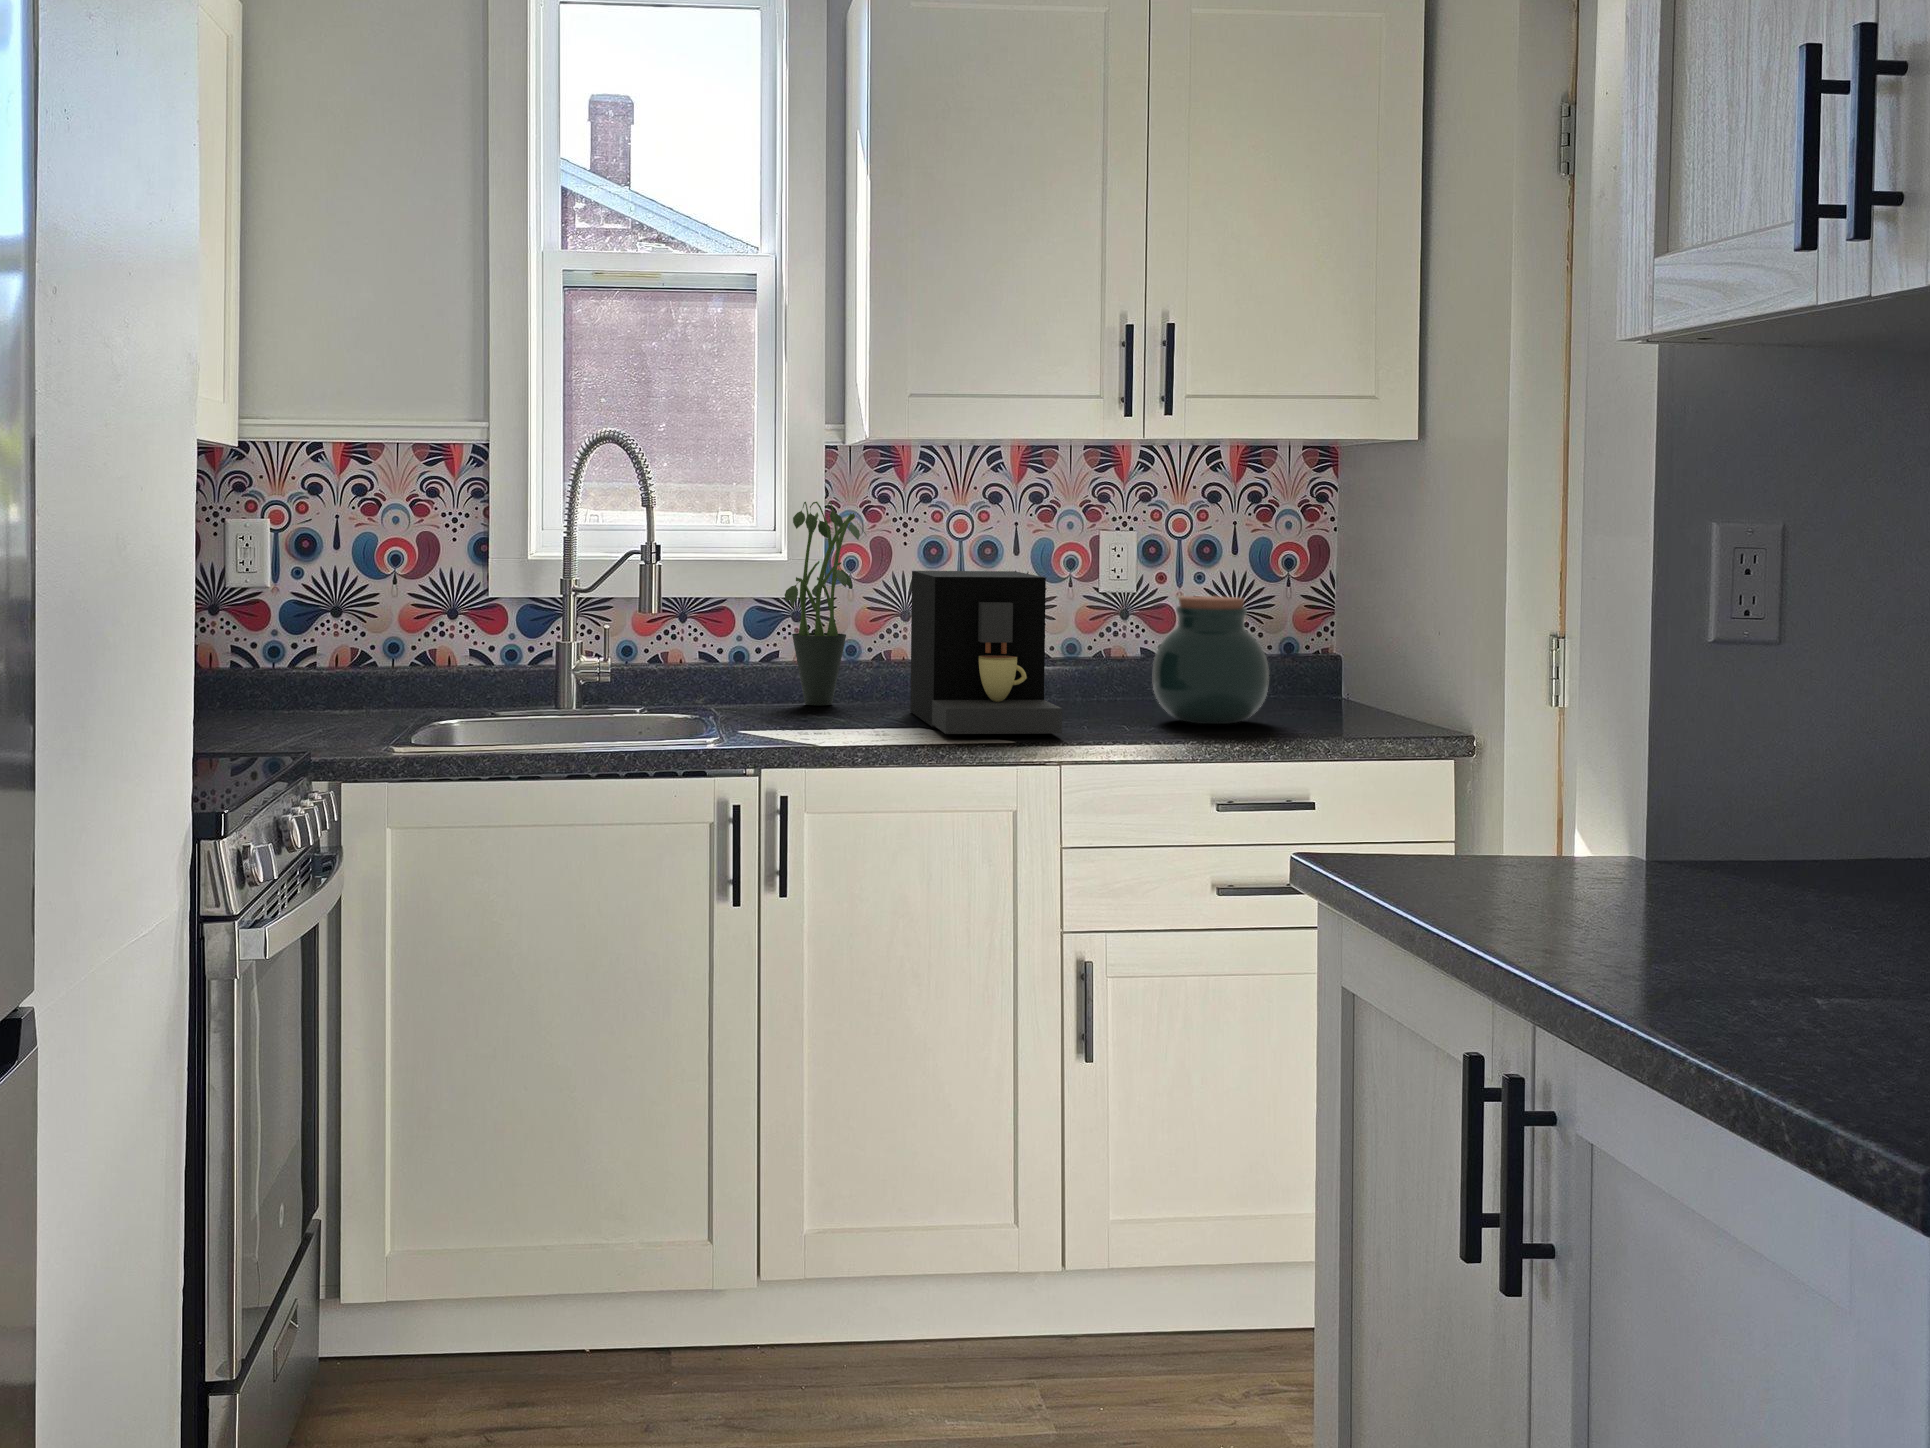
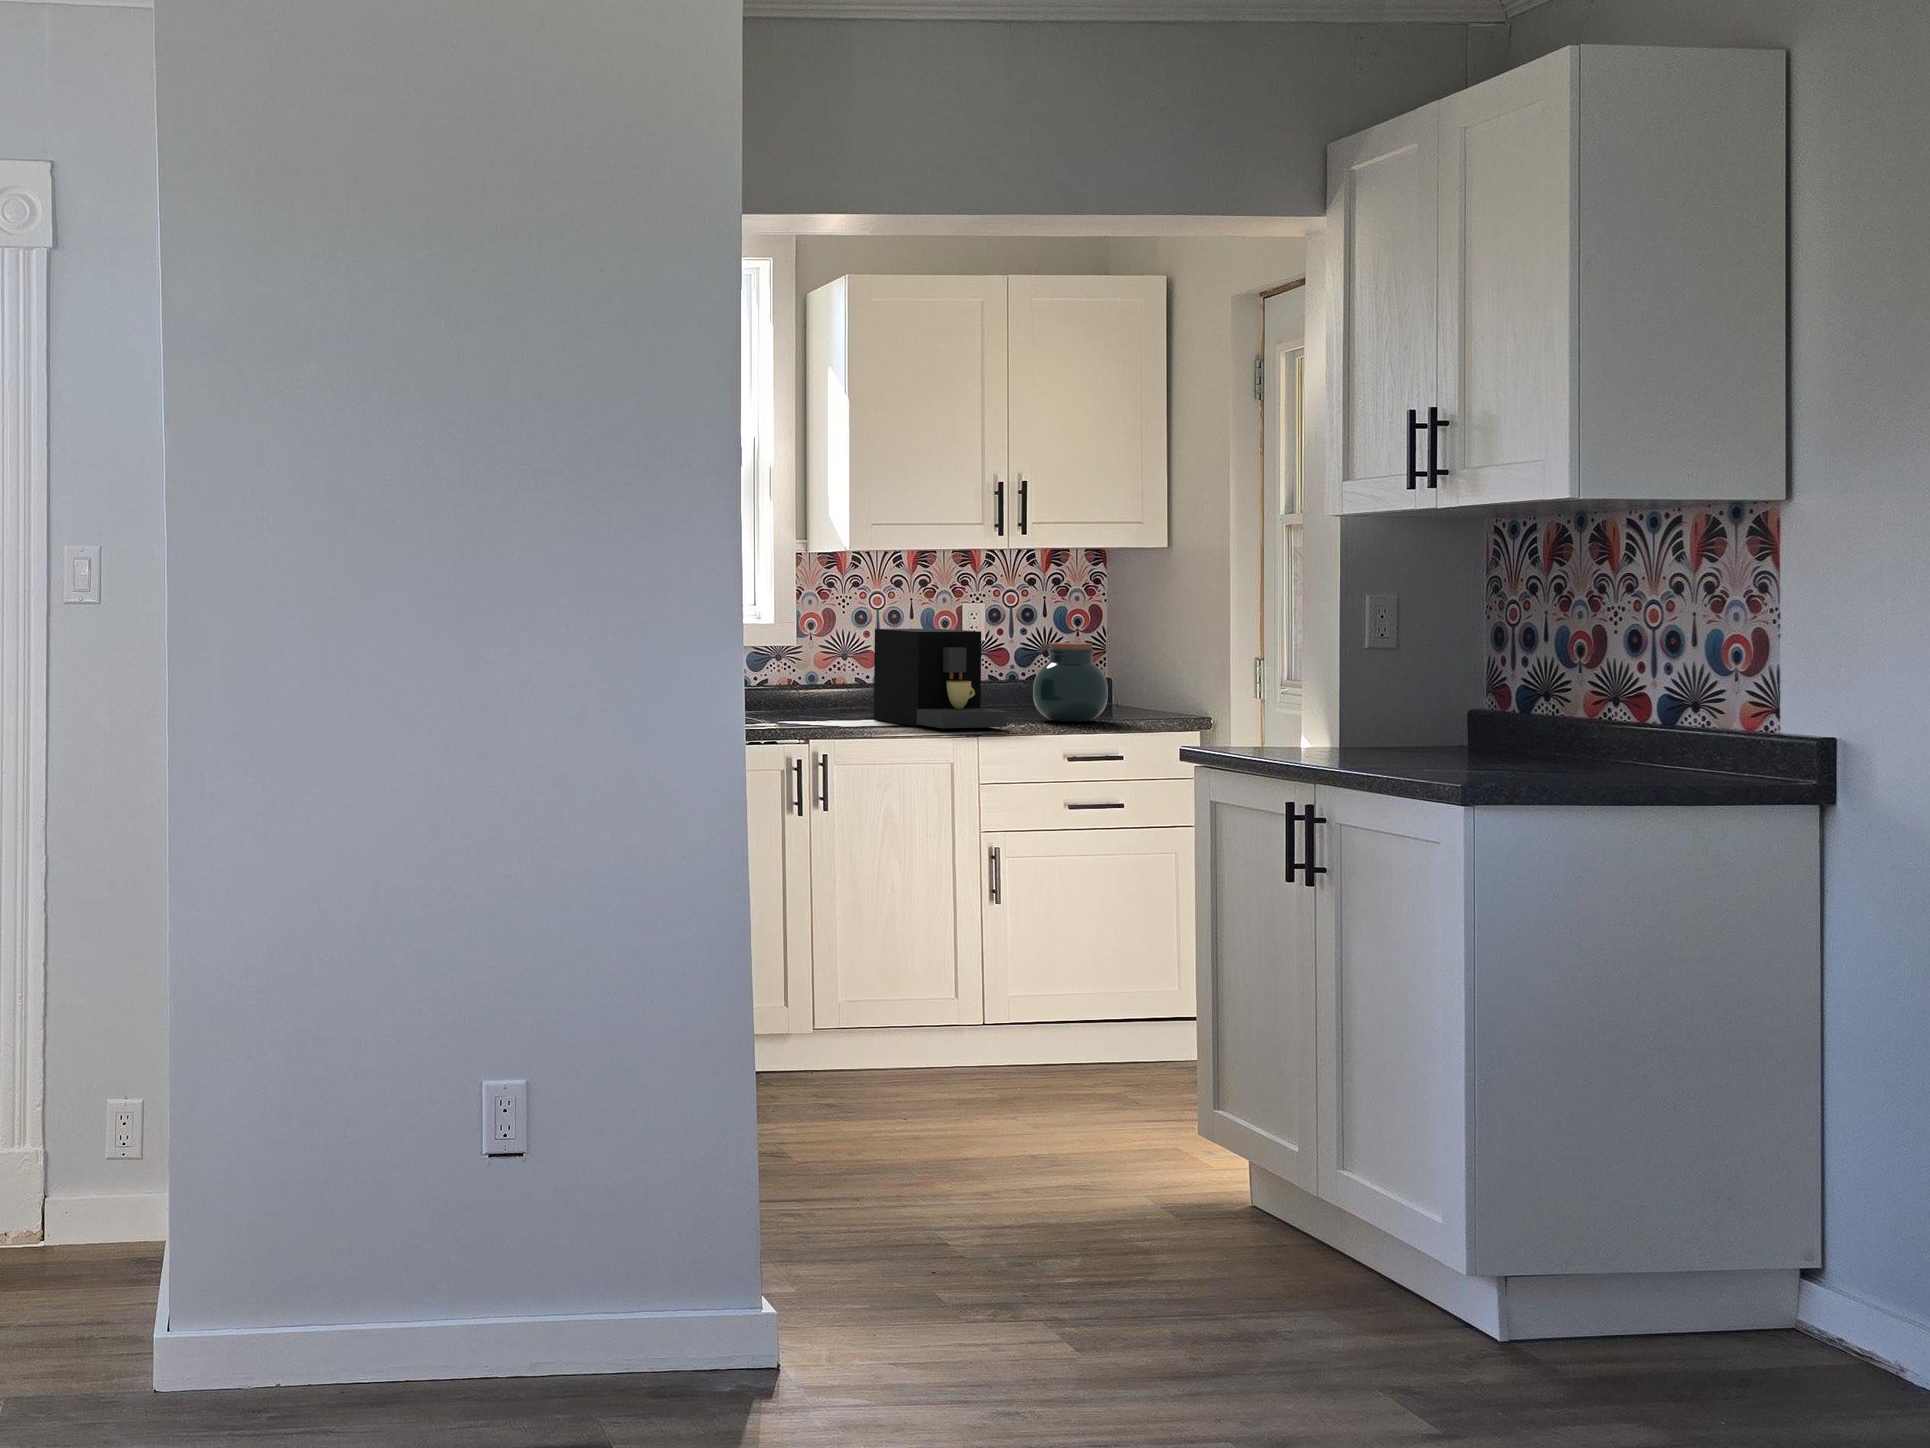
potted plant: present [785,501,866,705] -> none [786,585,840,718]

